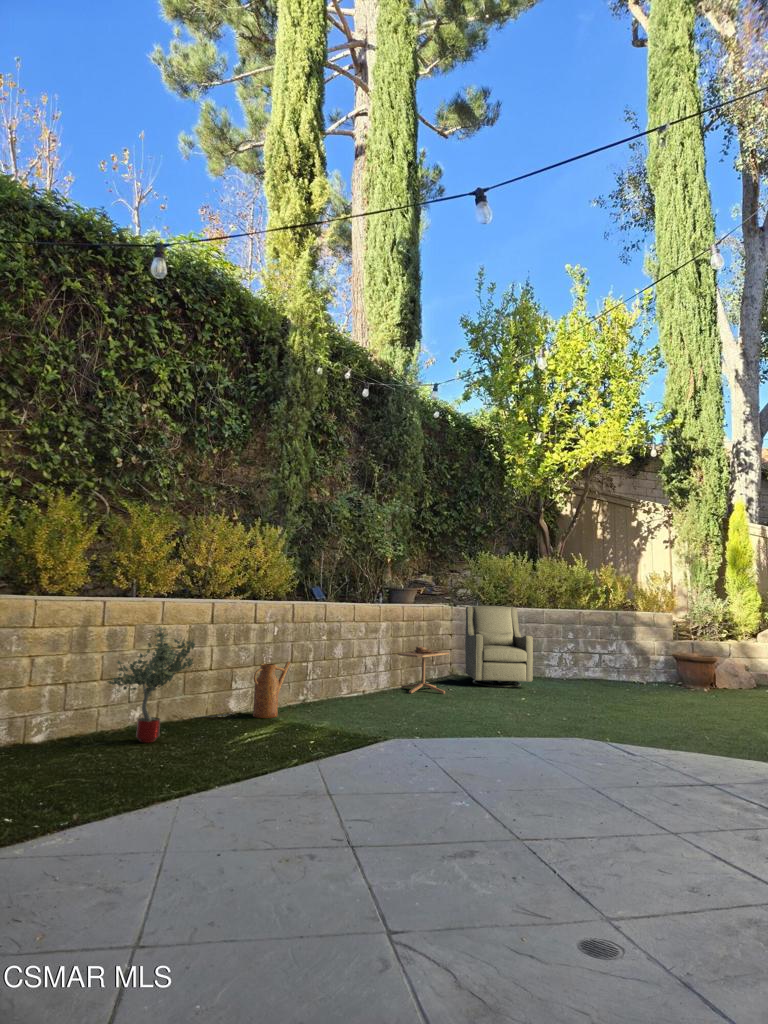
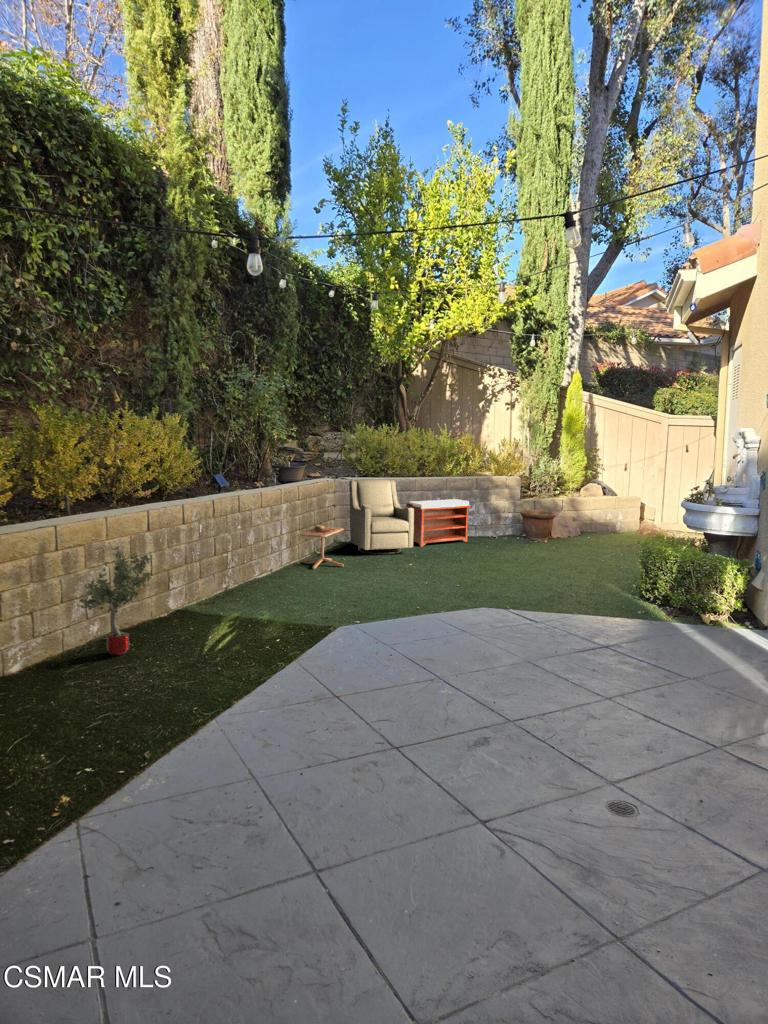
bench: none [531,633,609,684] -> present [406,499,471,547]
watering can: present [253,661,290,718] -> none [191,558,220,613]

